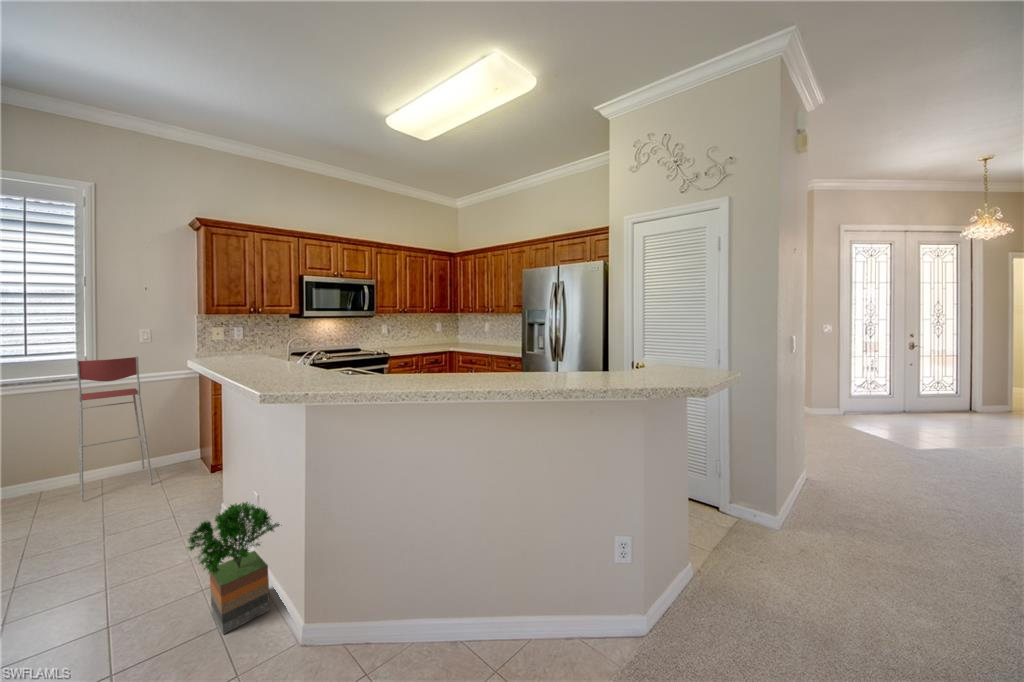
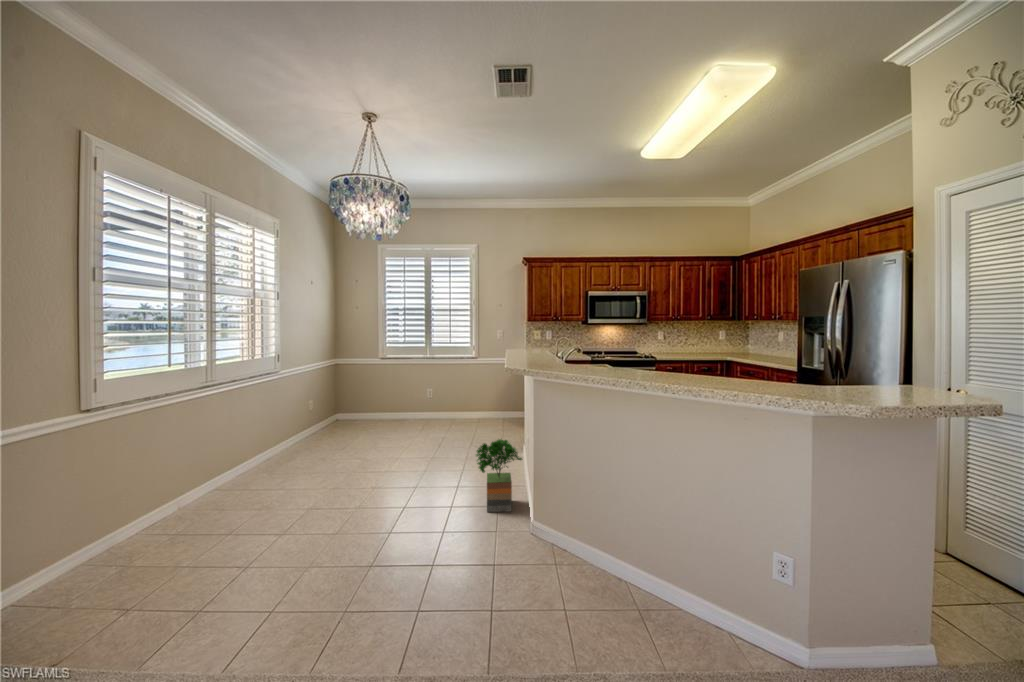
bar stool: present [76,357,153,501] -> none [464,348,494,428]

